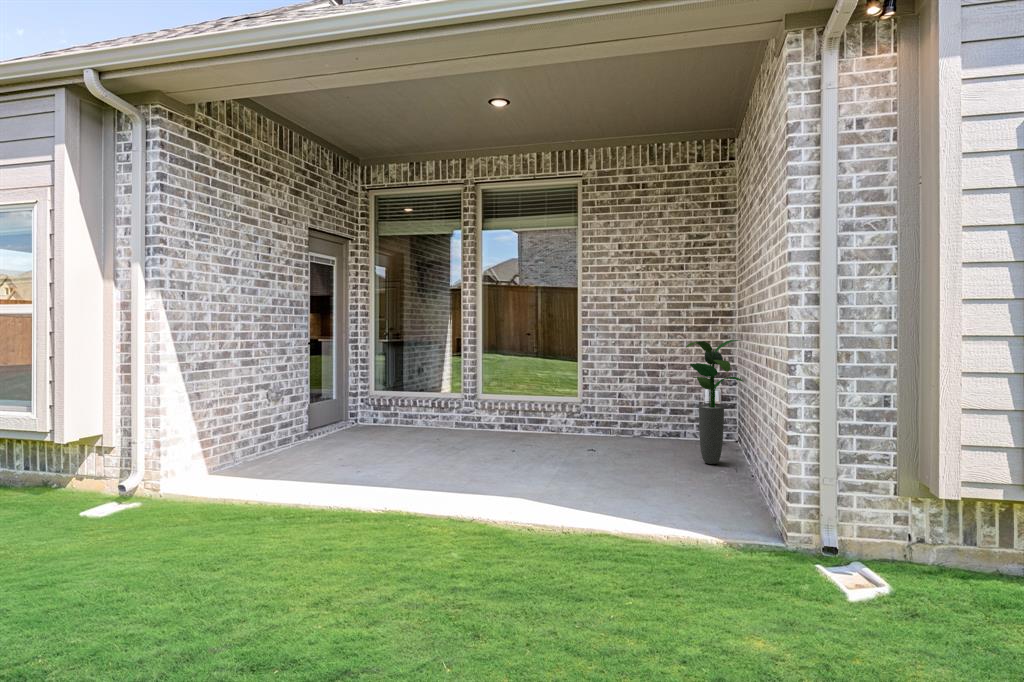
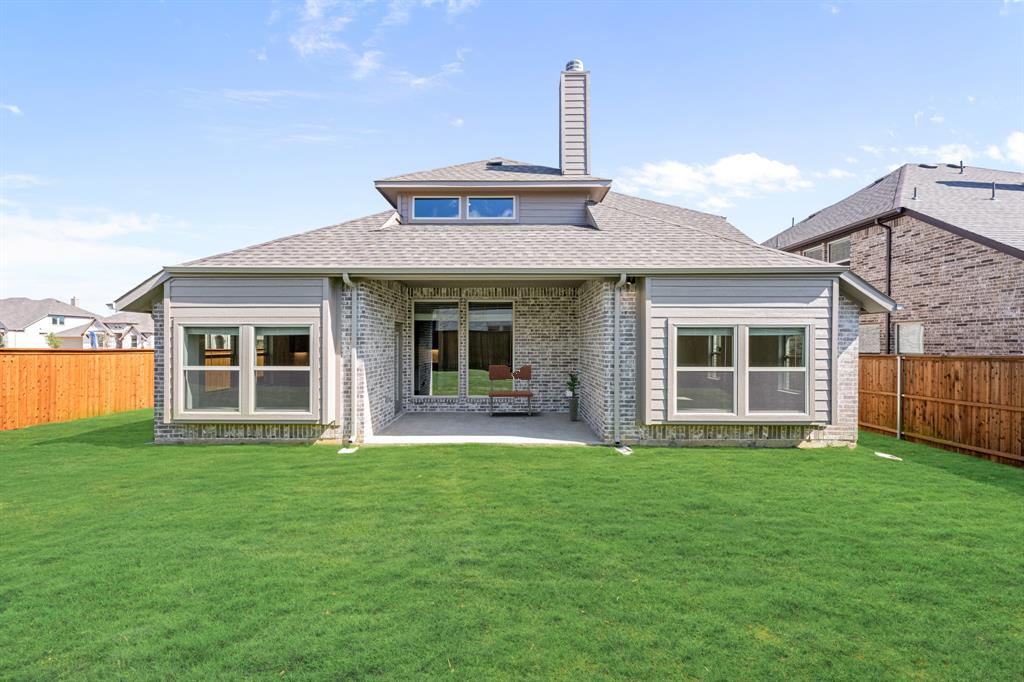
bench: none [507,327,615,445] -> present [489,365,533,416]

